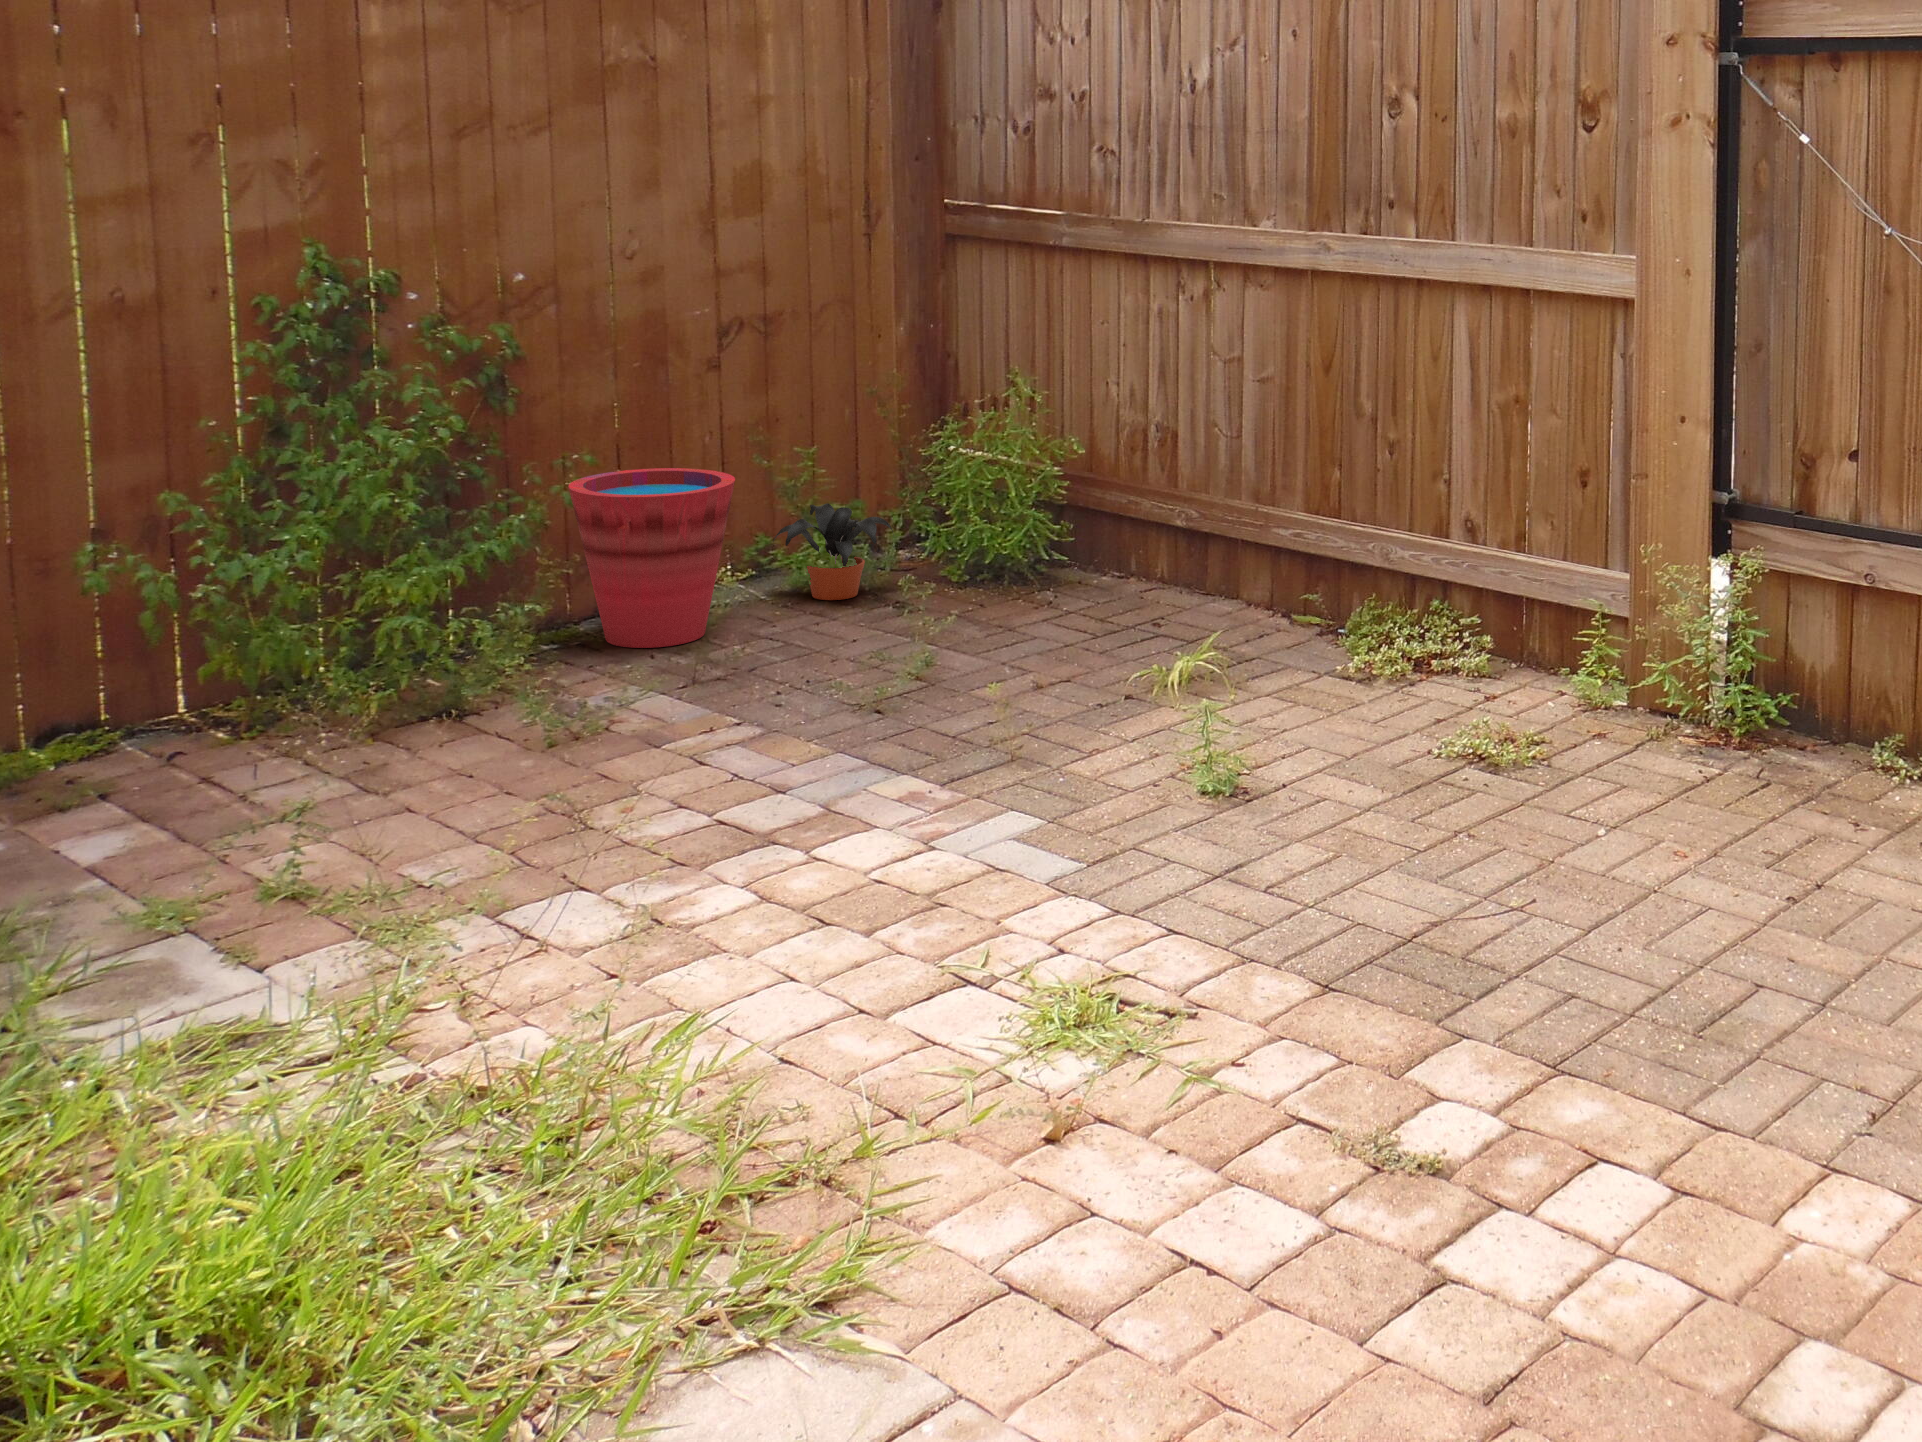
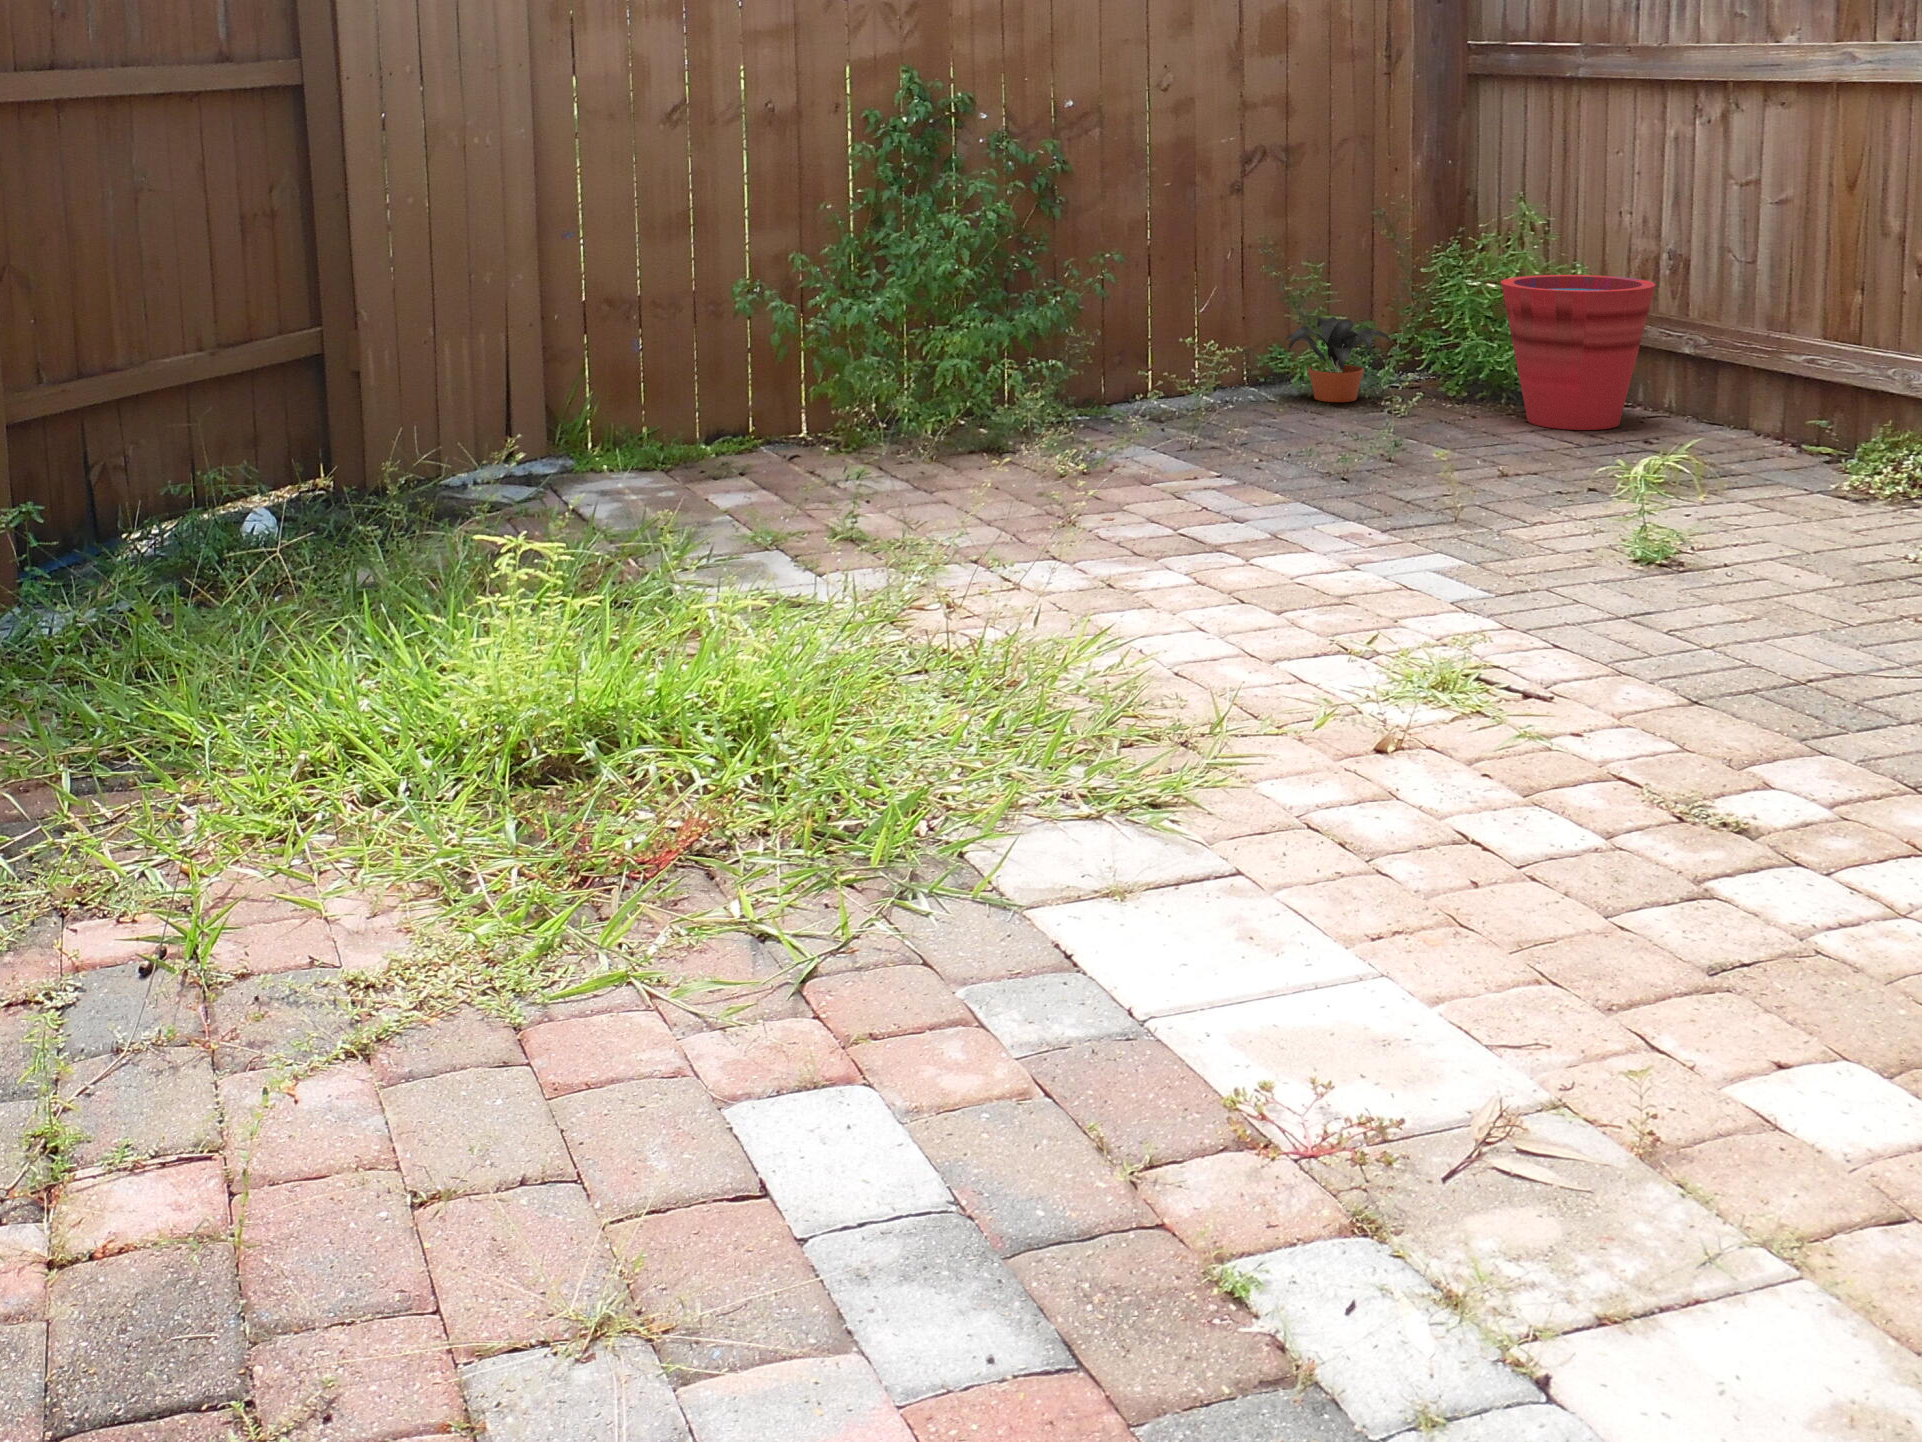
bucket: present [569,468,735,648] -> present [1501,275,1655,430]

